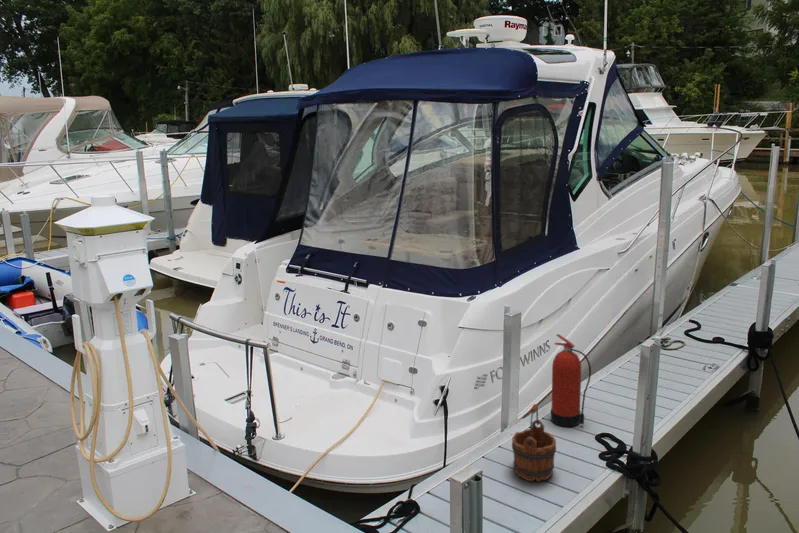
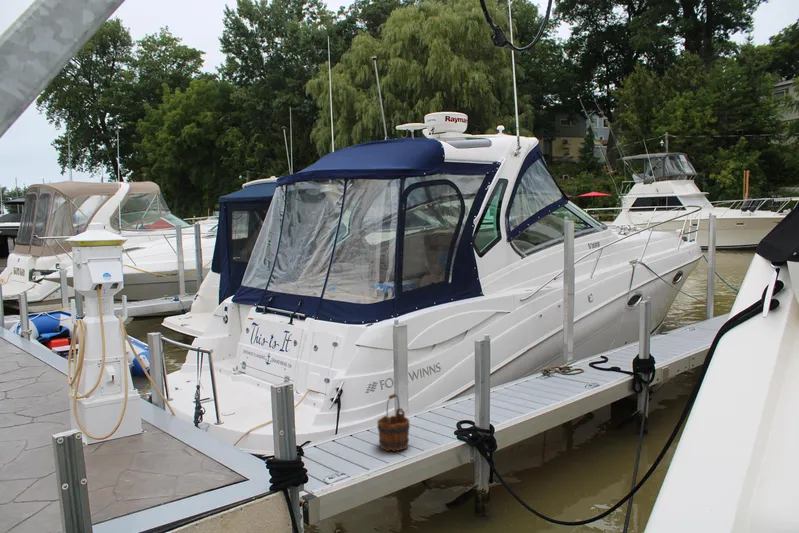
fire extinguisher: present [551,334,591,426] -> none [428,351,454,423]

